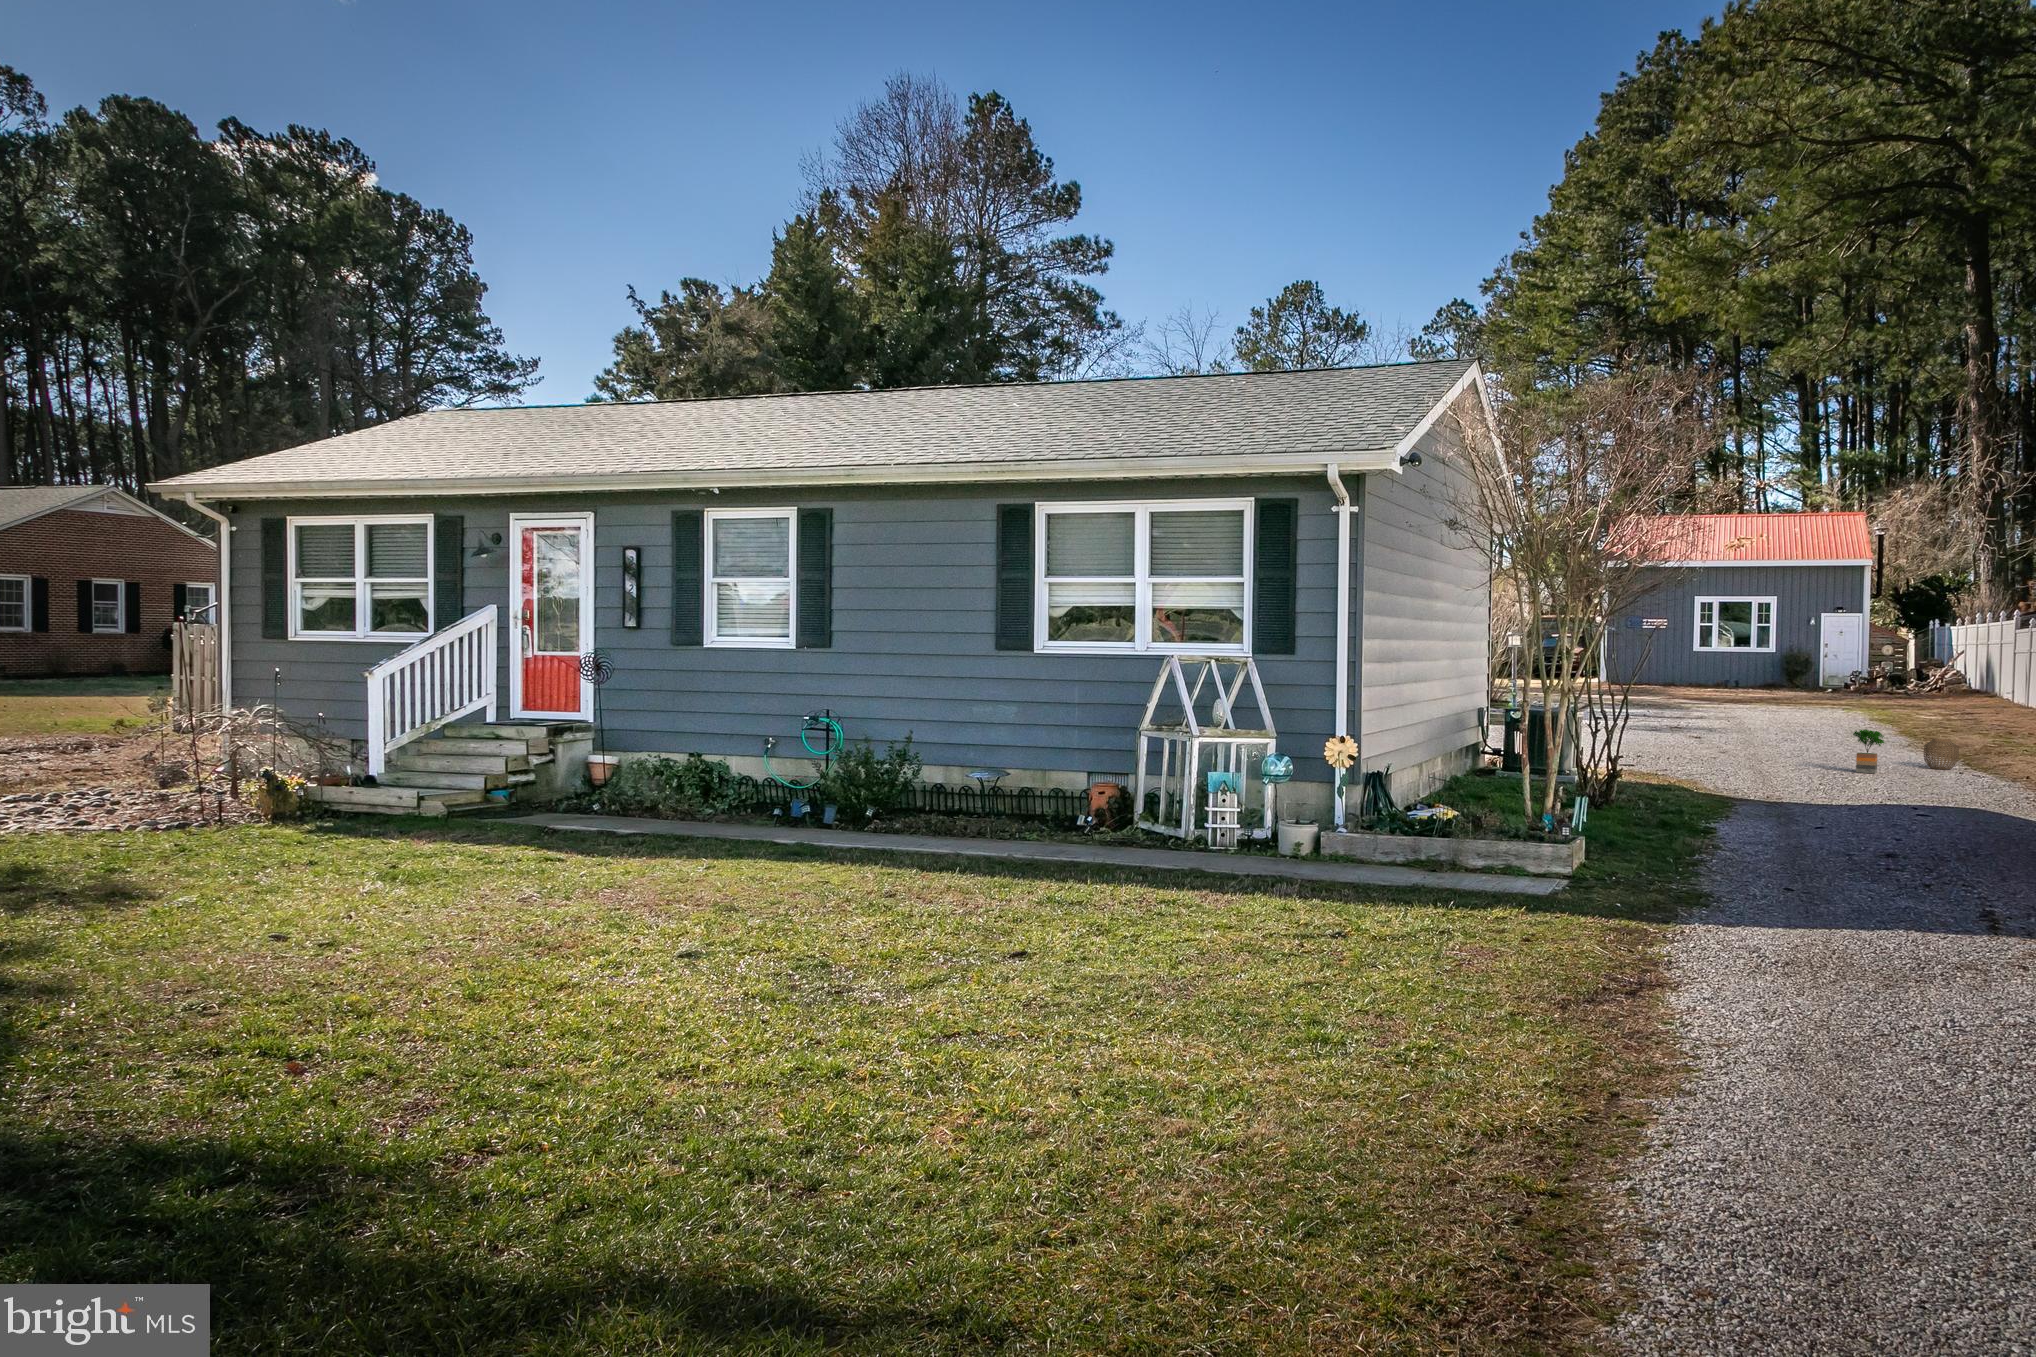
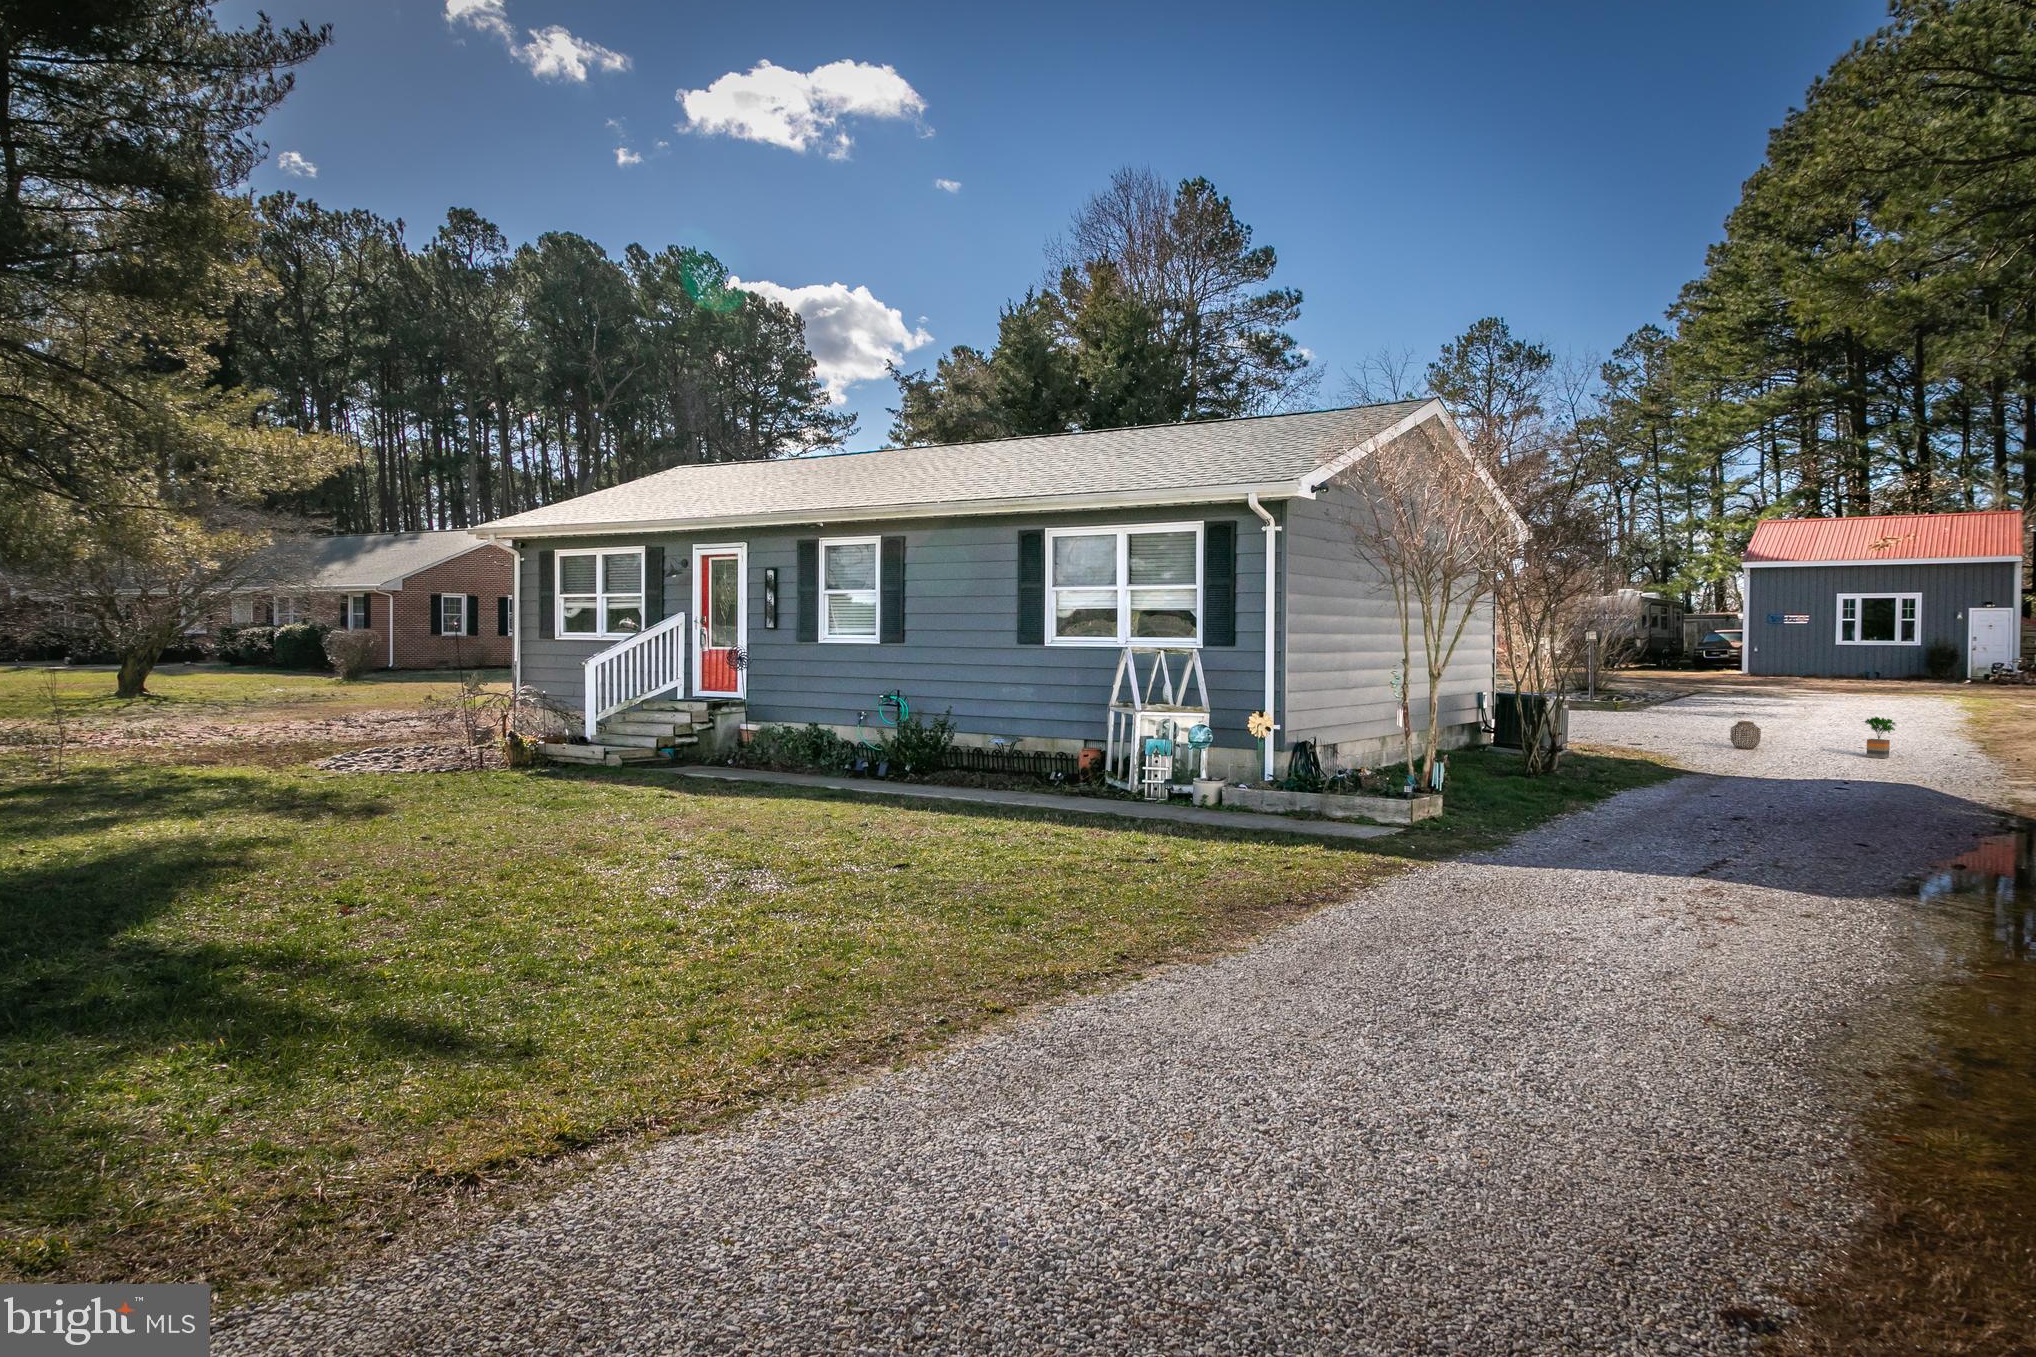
woven basket: present [1924,738,1959,770] -> present [1730,722,1761,749]

